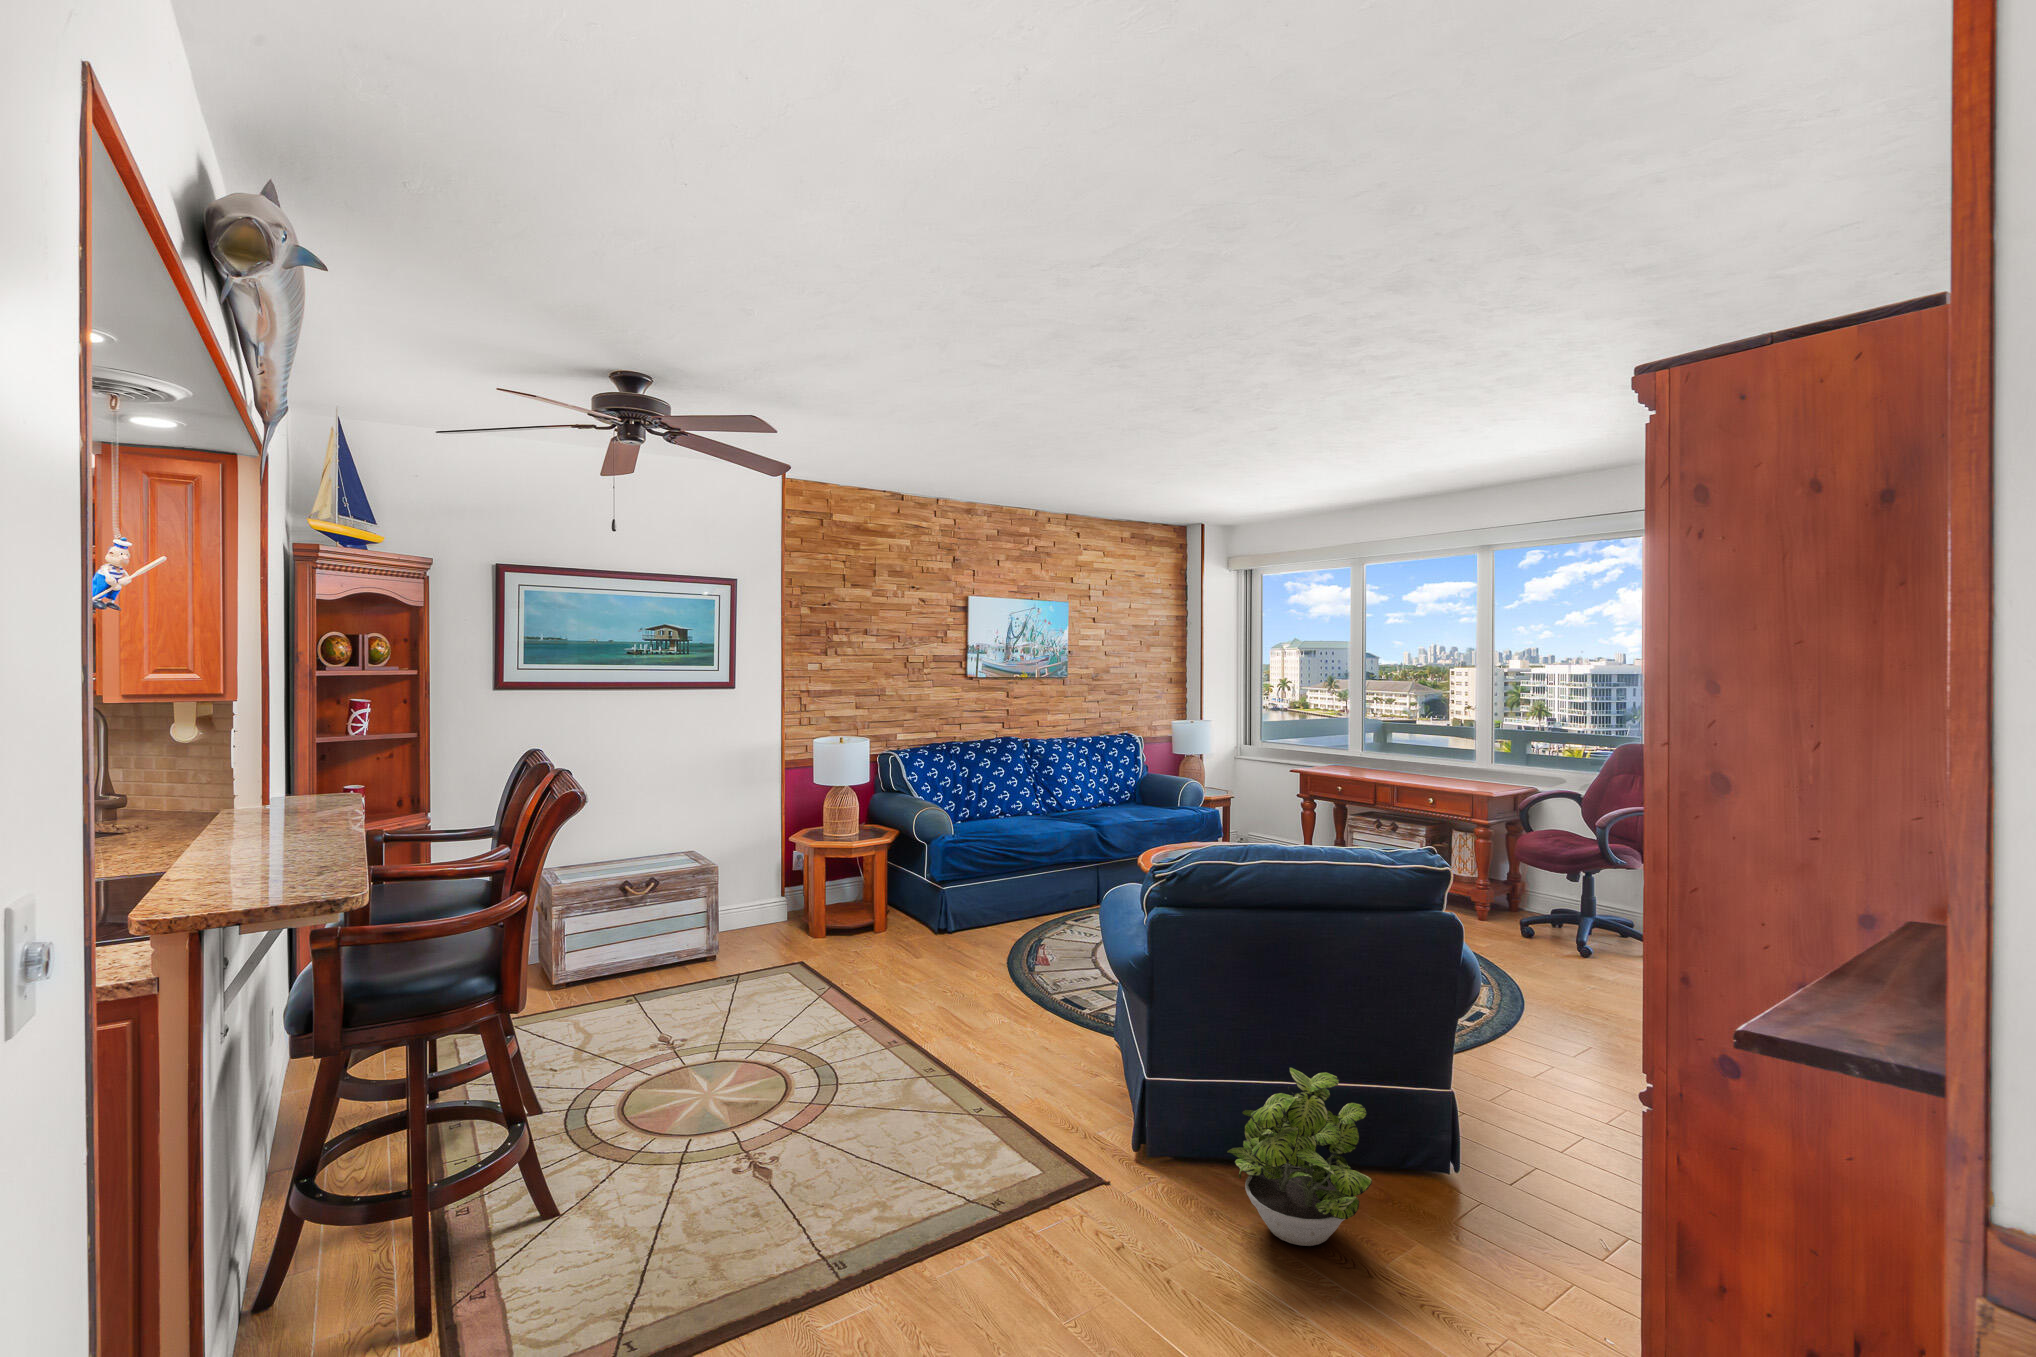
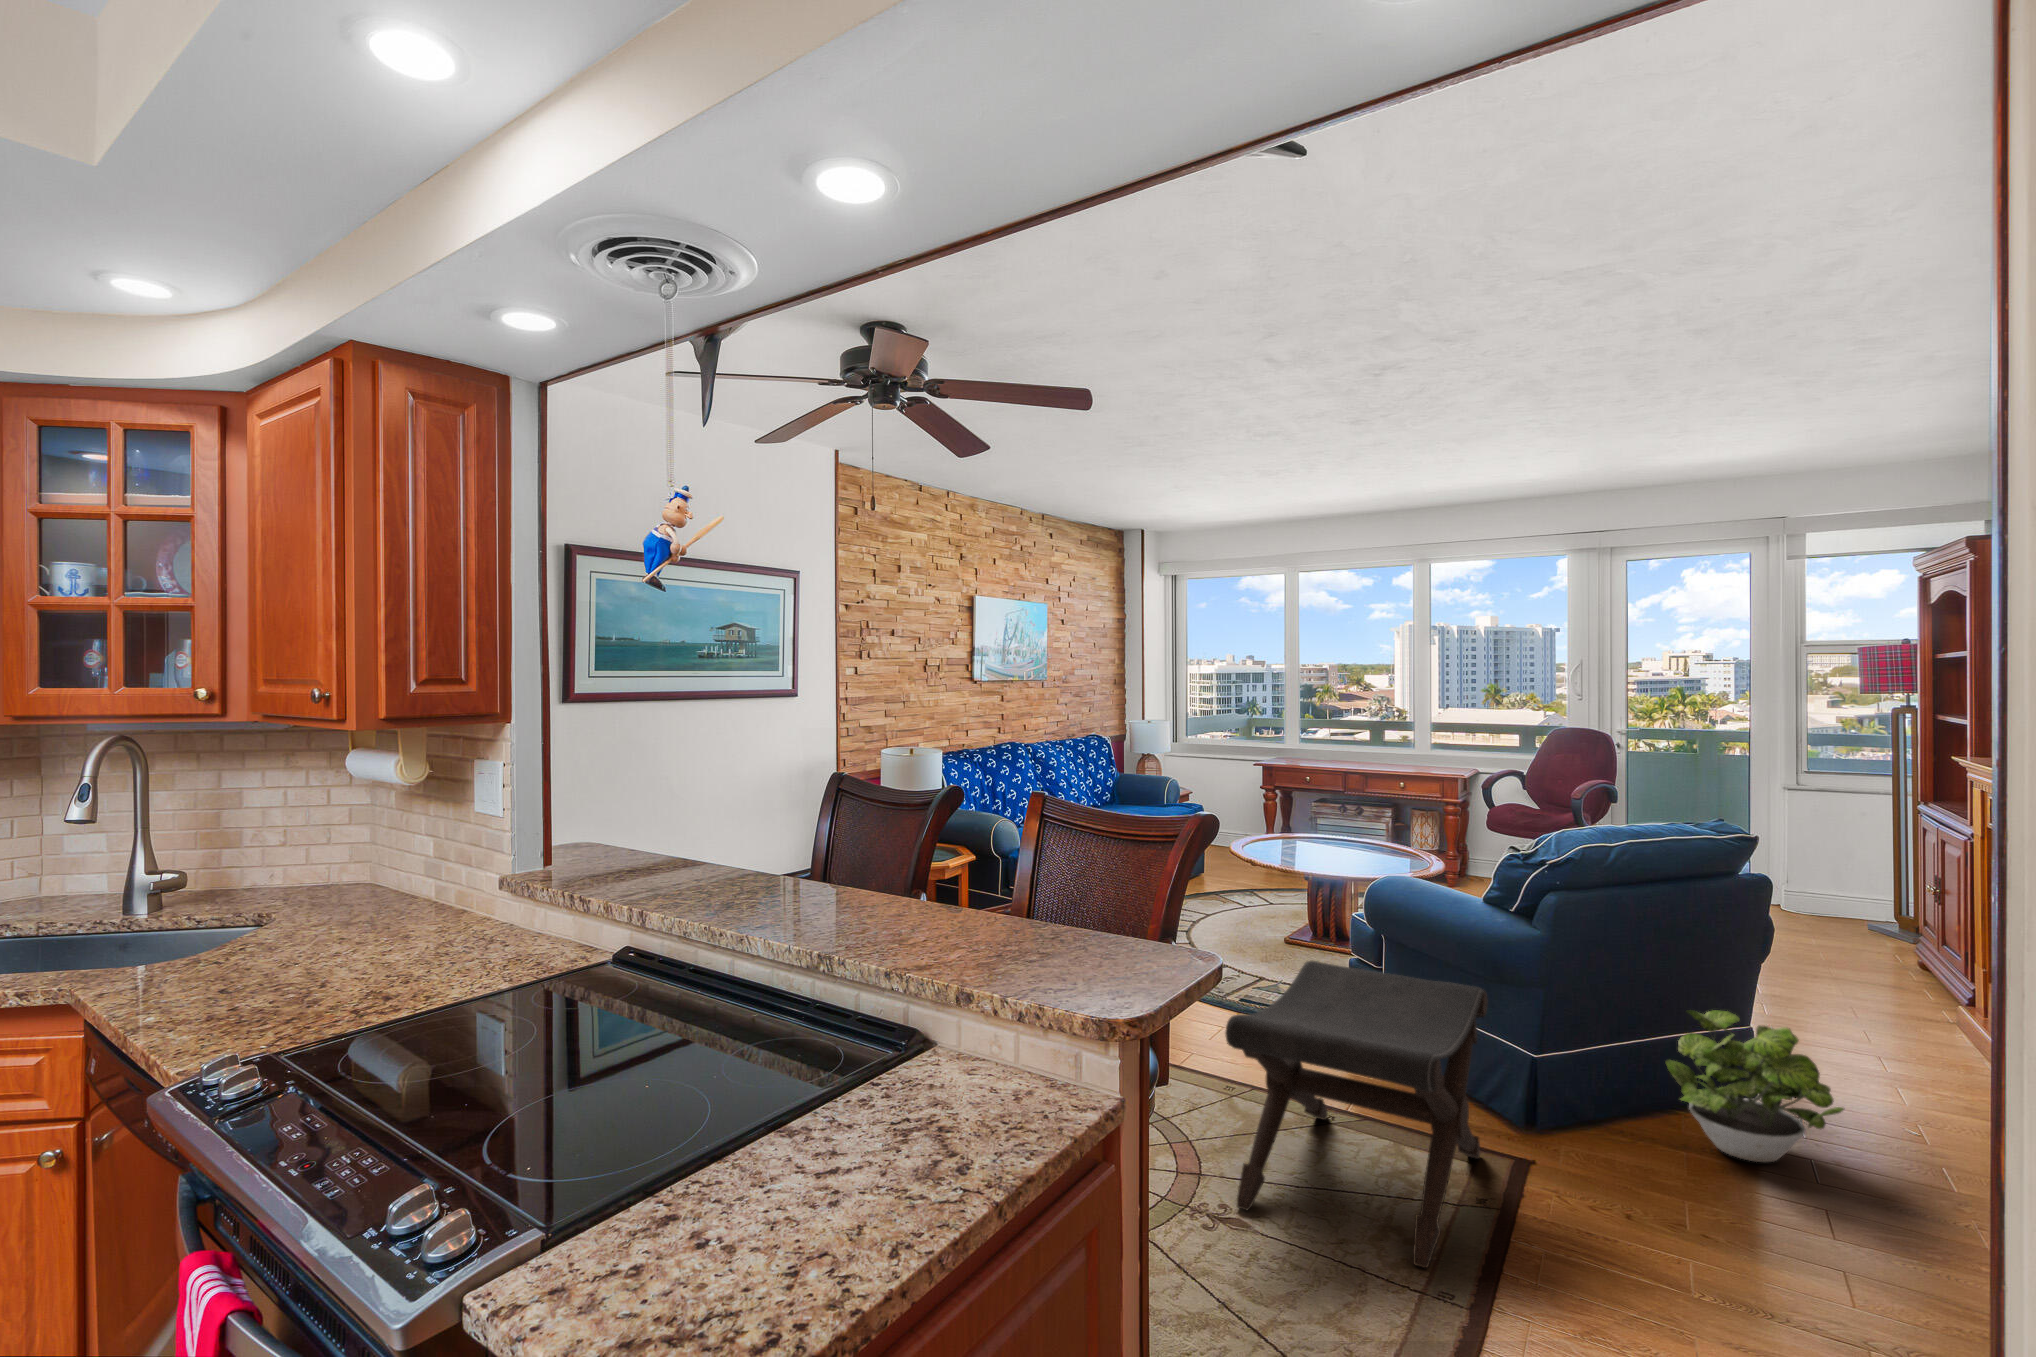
footstool: none [737,962,1028,1255] -> present [1225,961,1488,1268]

